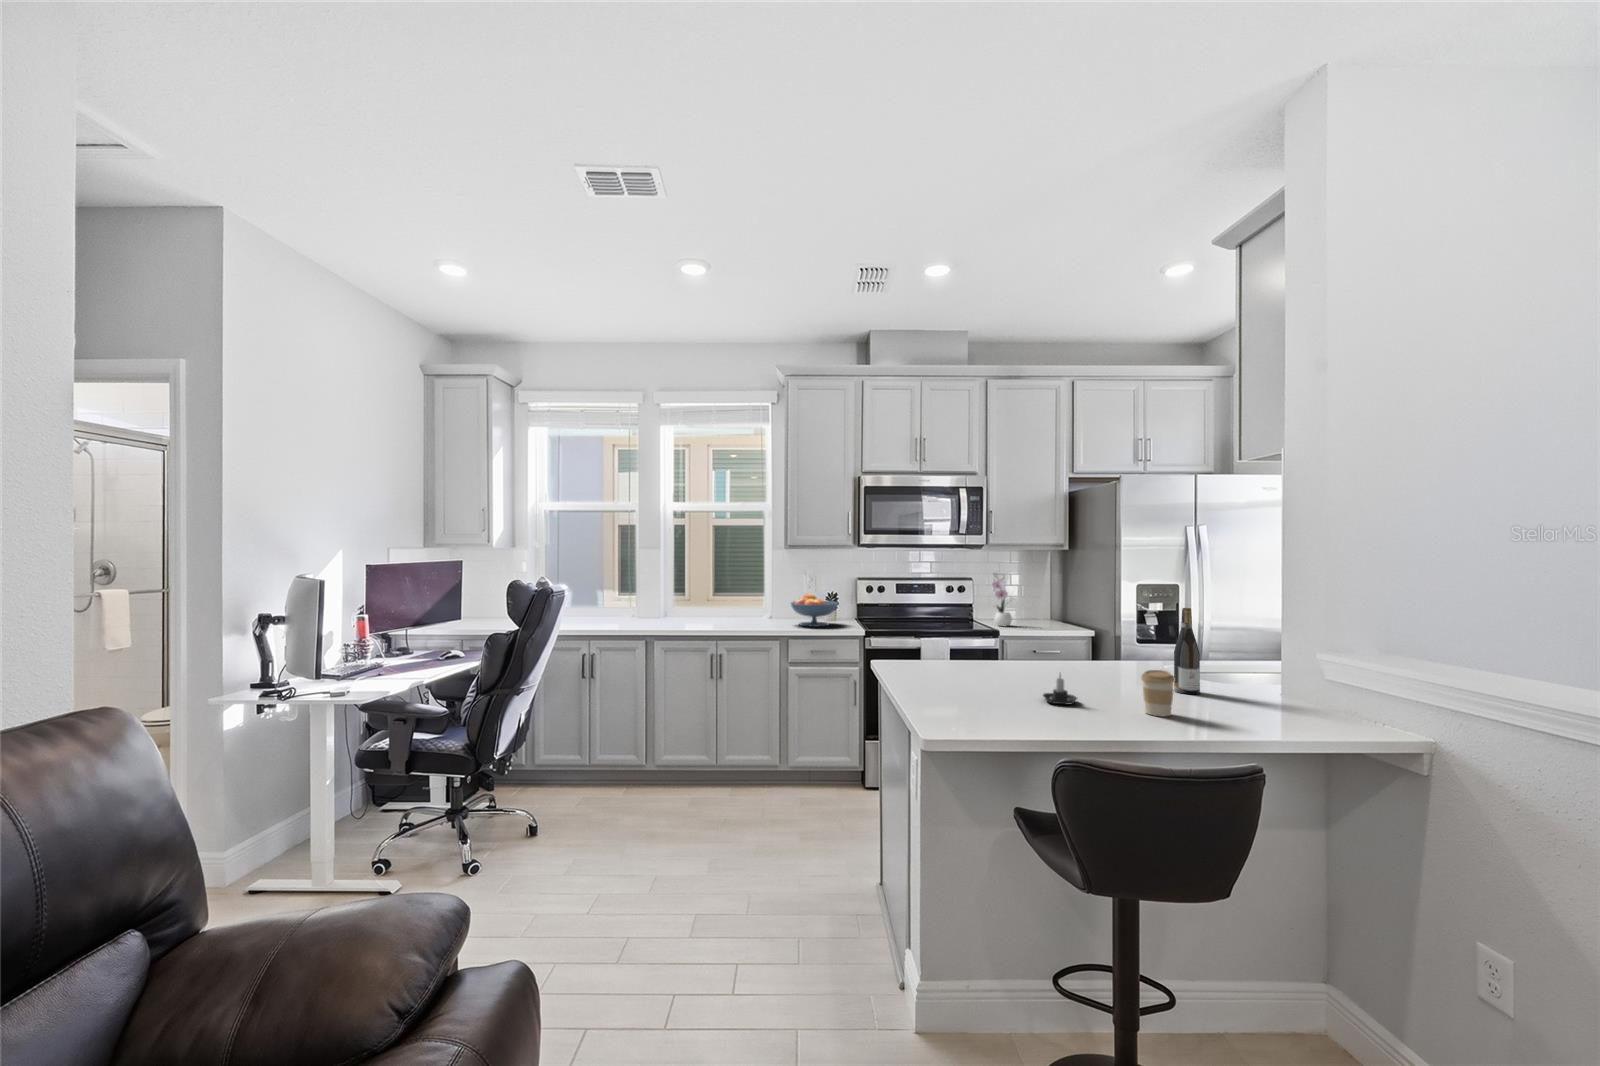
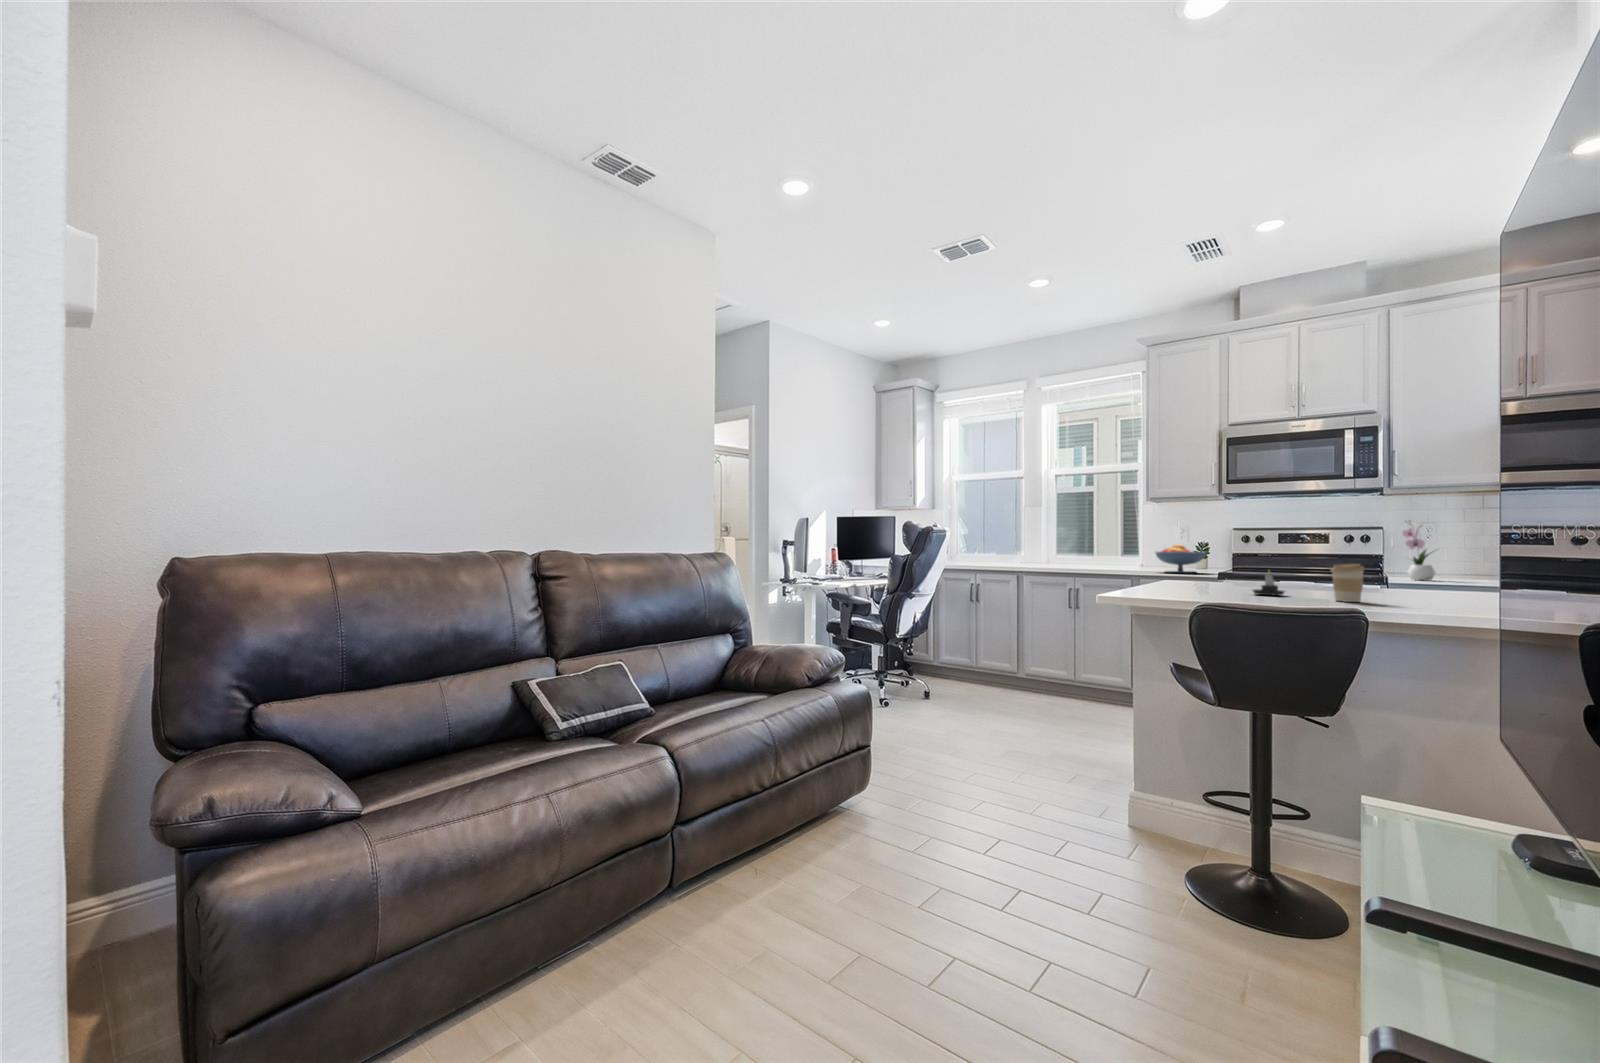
wine bottle: present [1174,608,1200,694] -> none [1437,516,1468,602]

